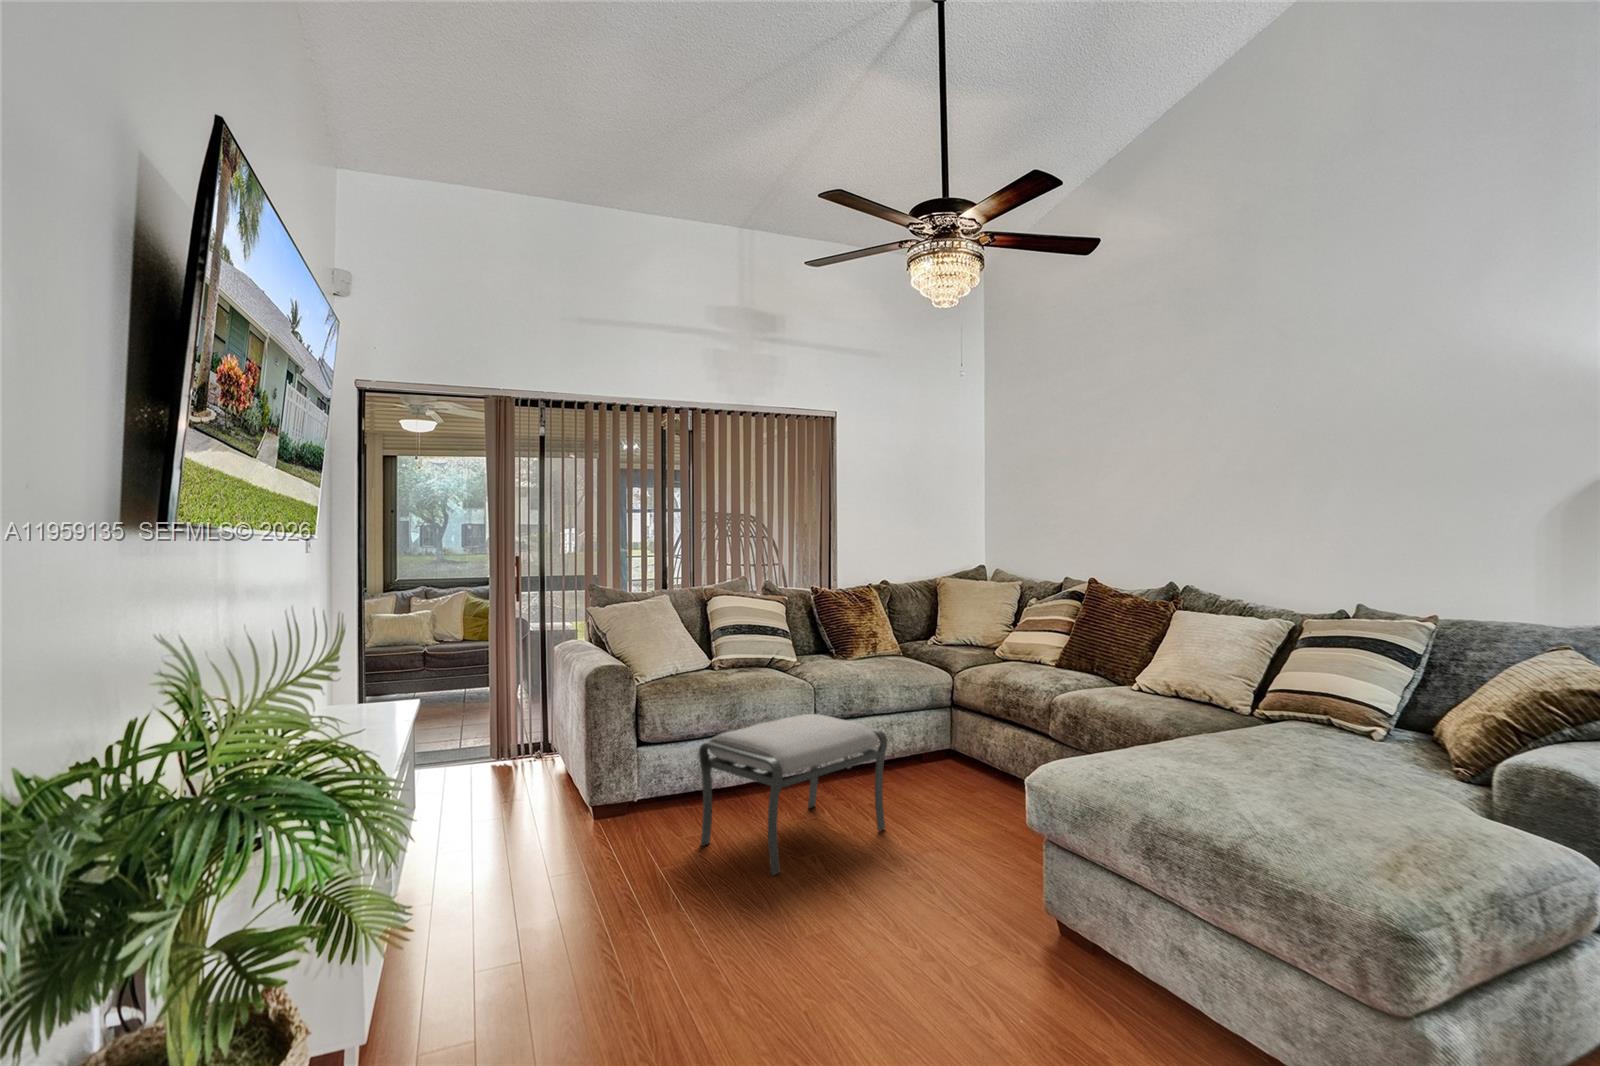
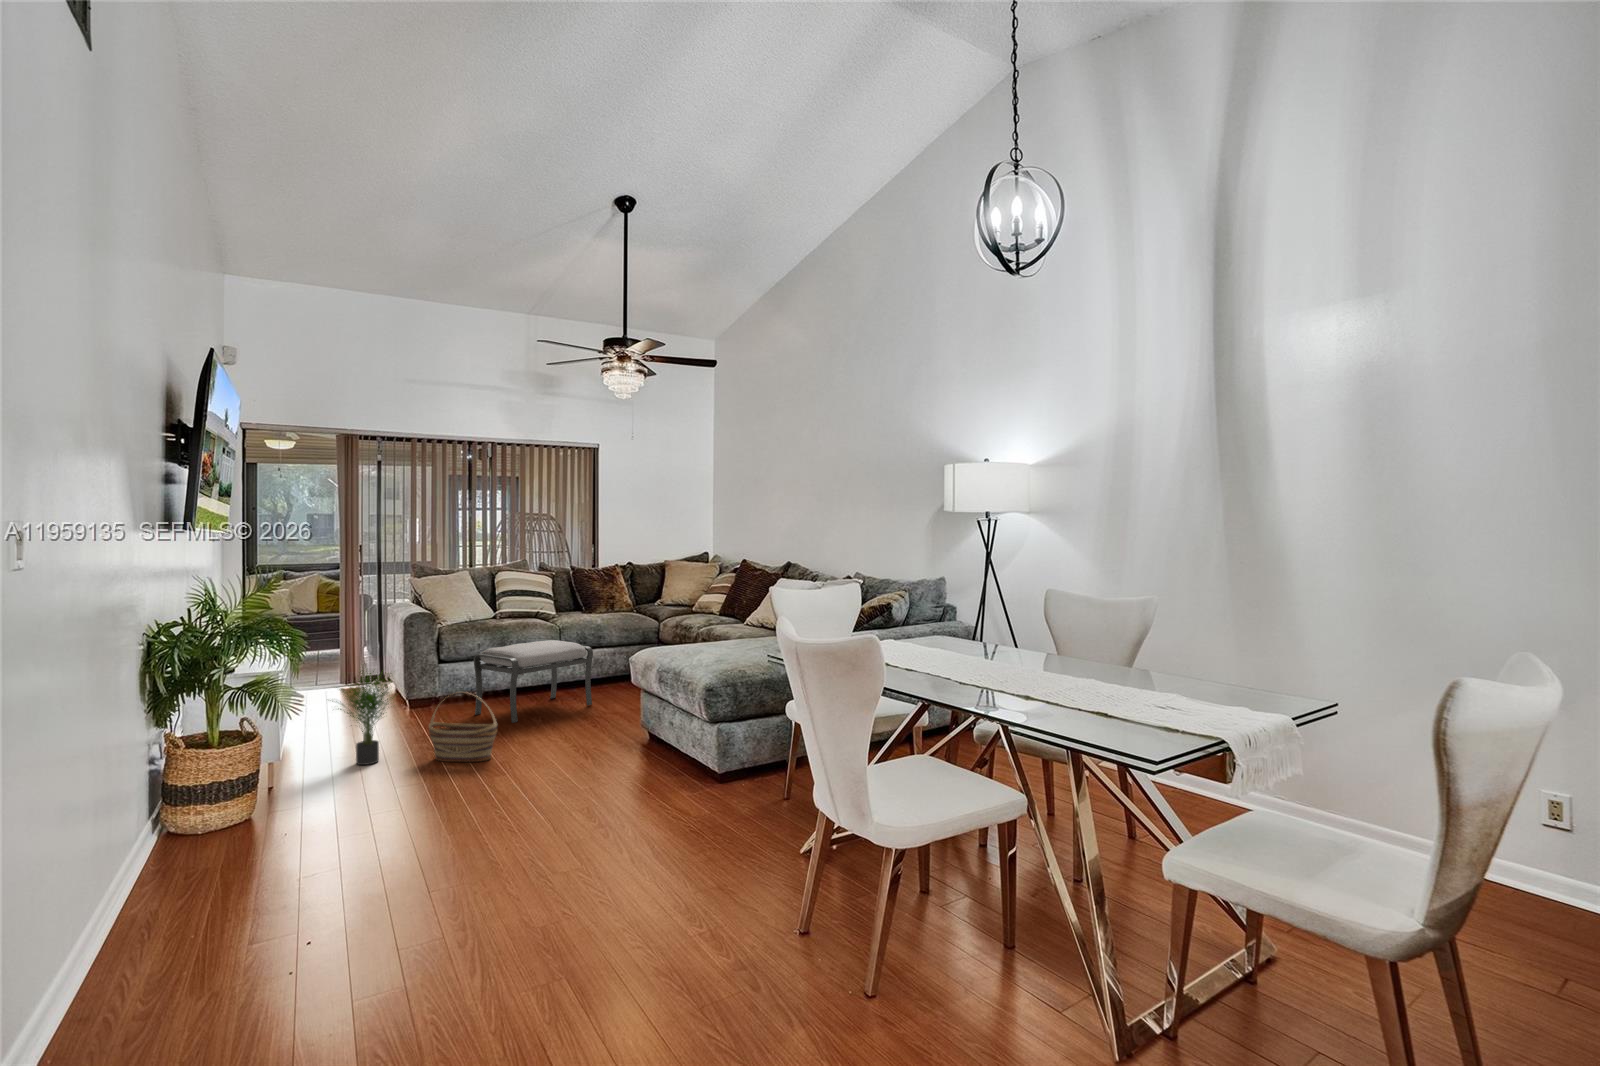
potted plant: none [451,793,600,1009] -> present [340,670,393,765]
basket: none [651,861,787,1016] -> present [429,697,497,762]

